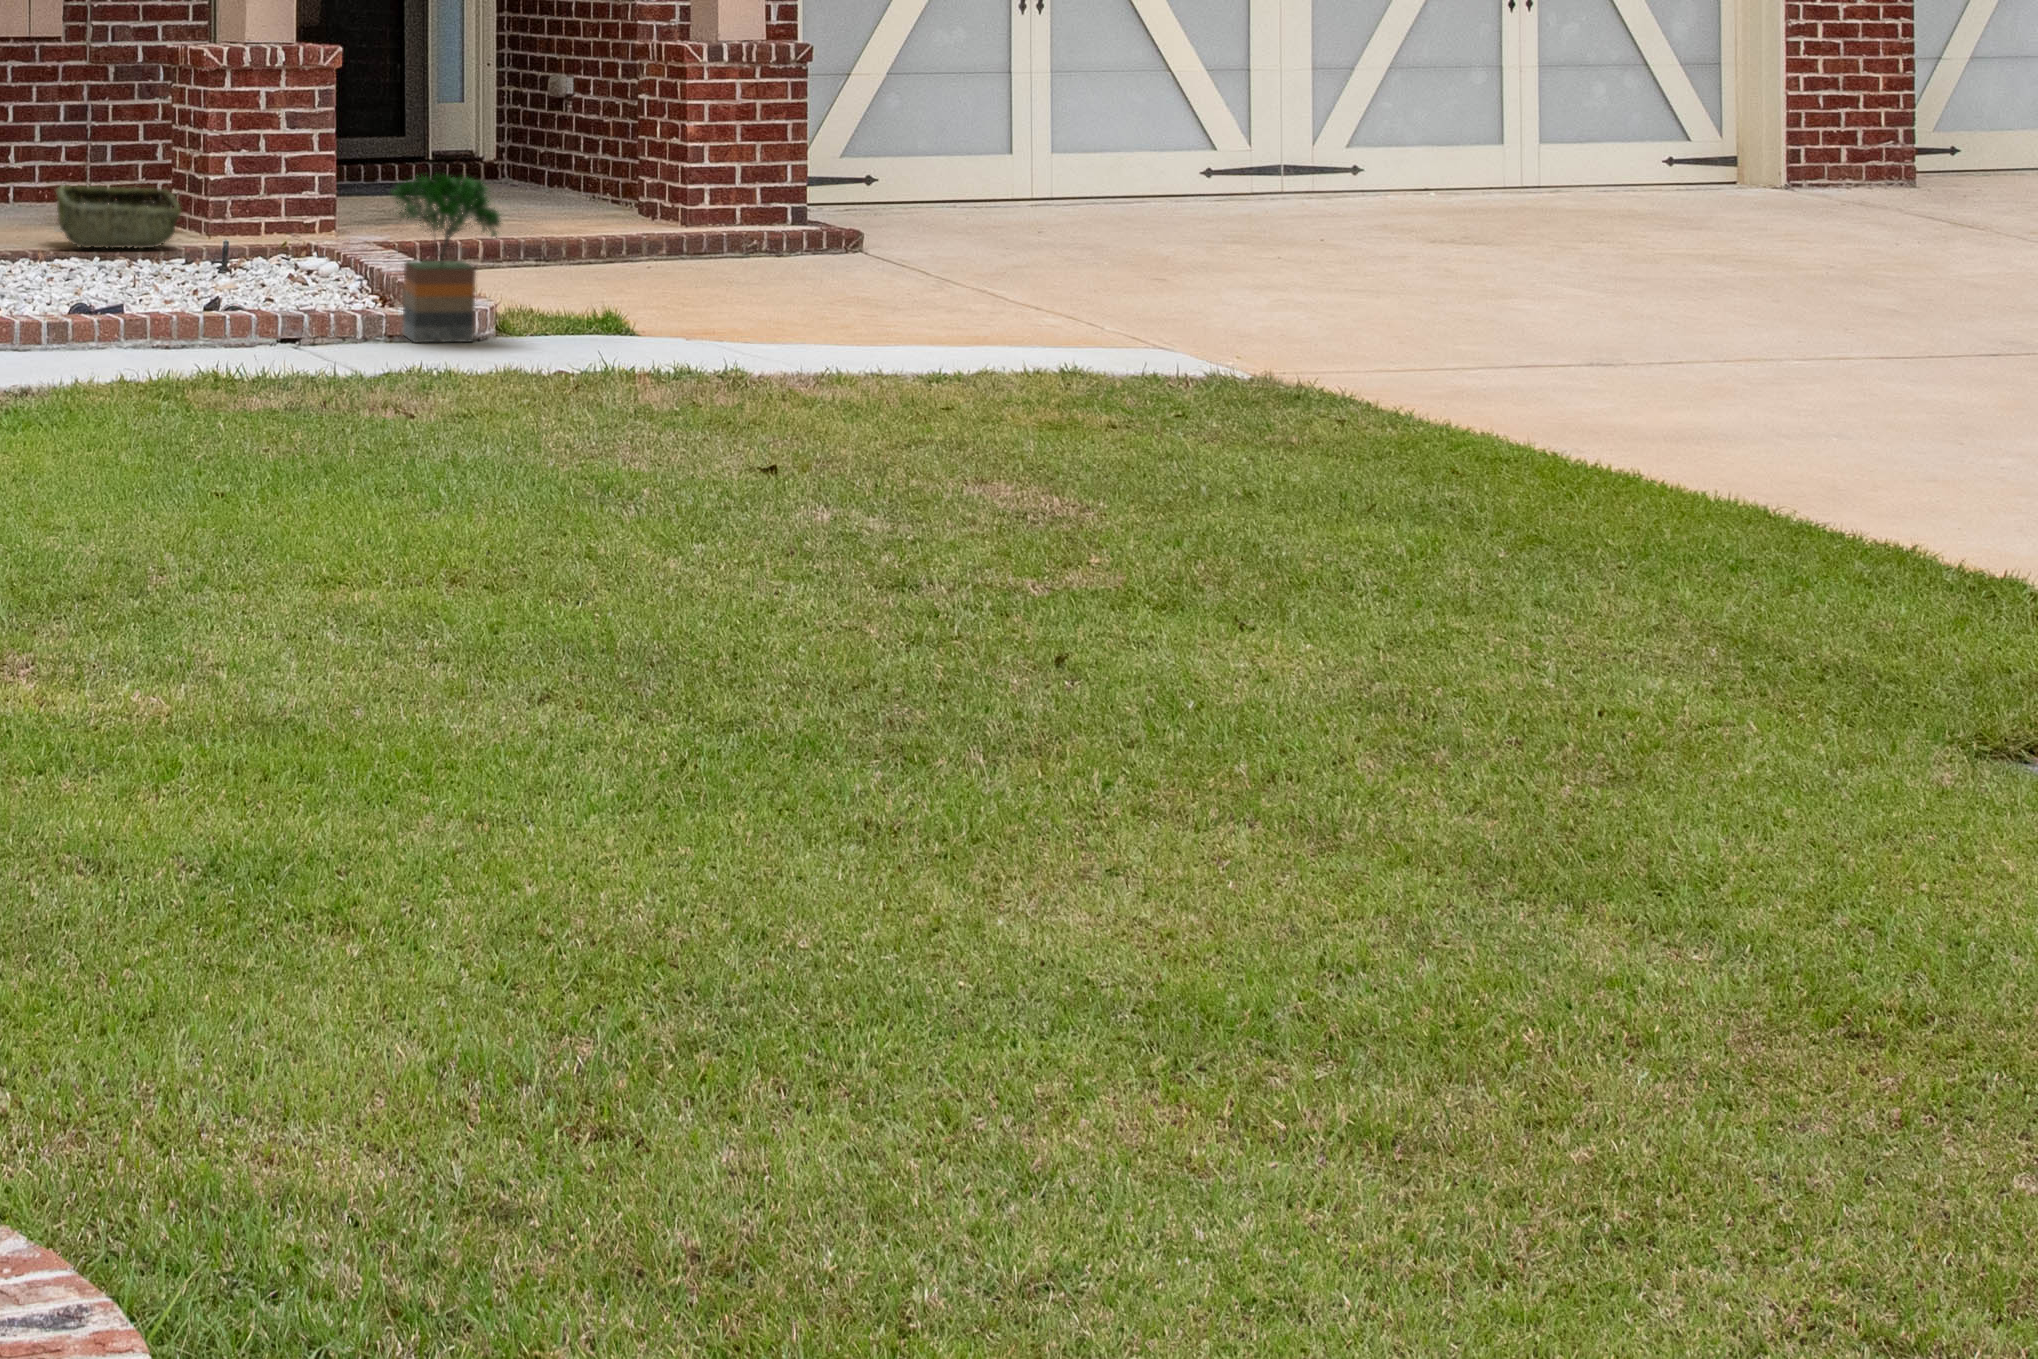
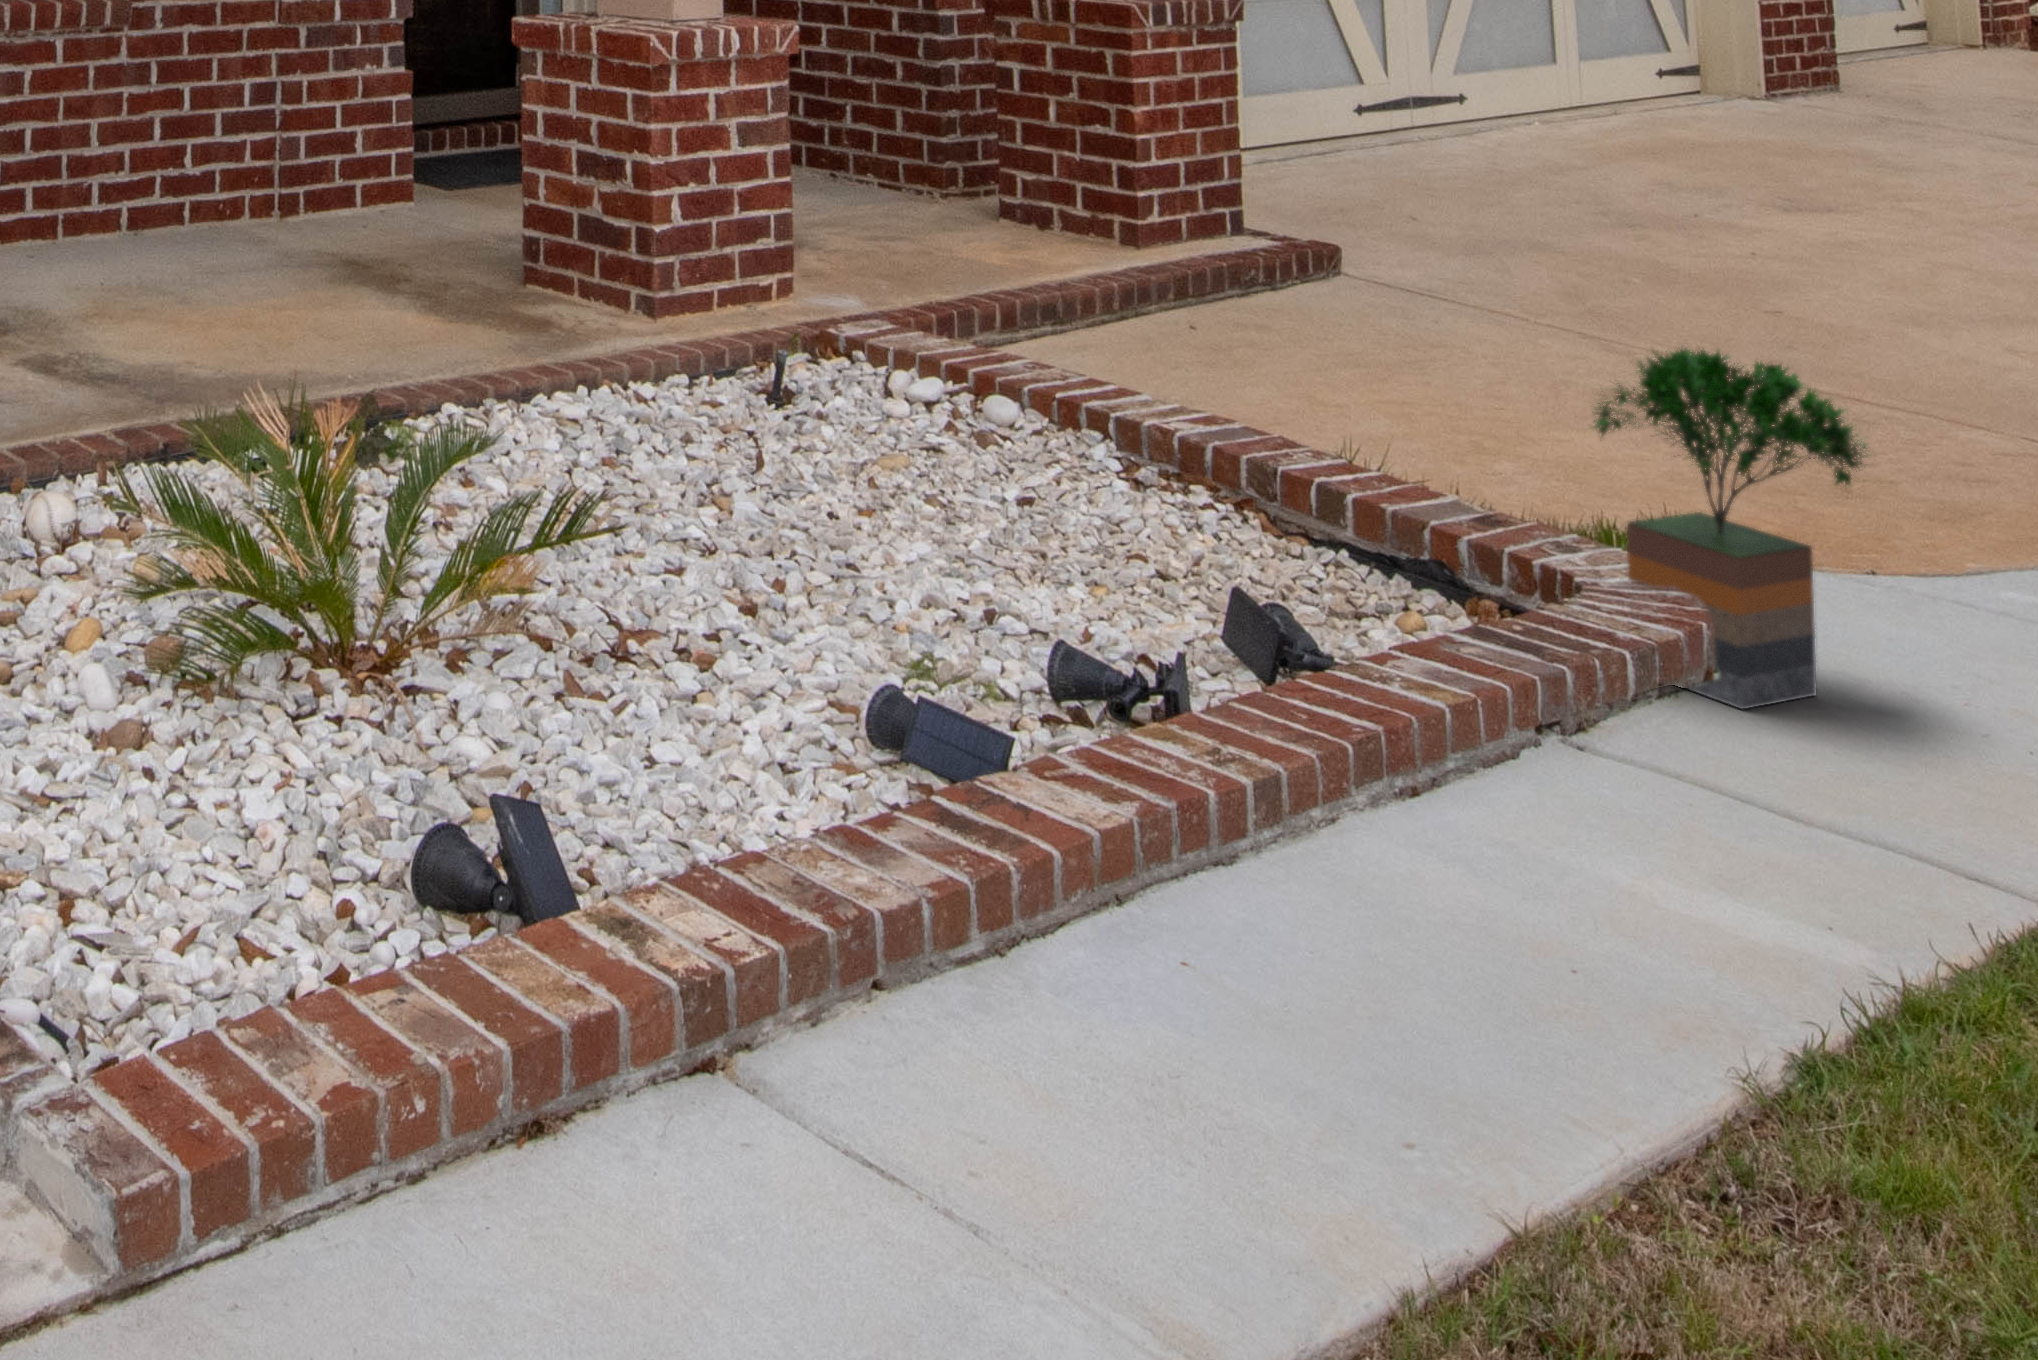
woven basket: present [56,185,181,248] -> none [430,246,631,355]

